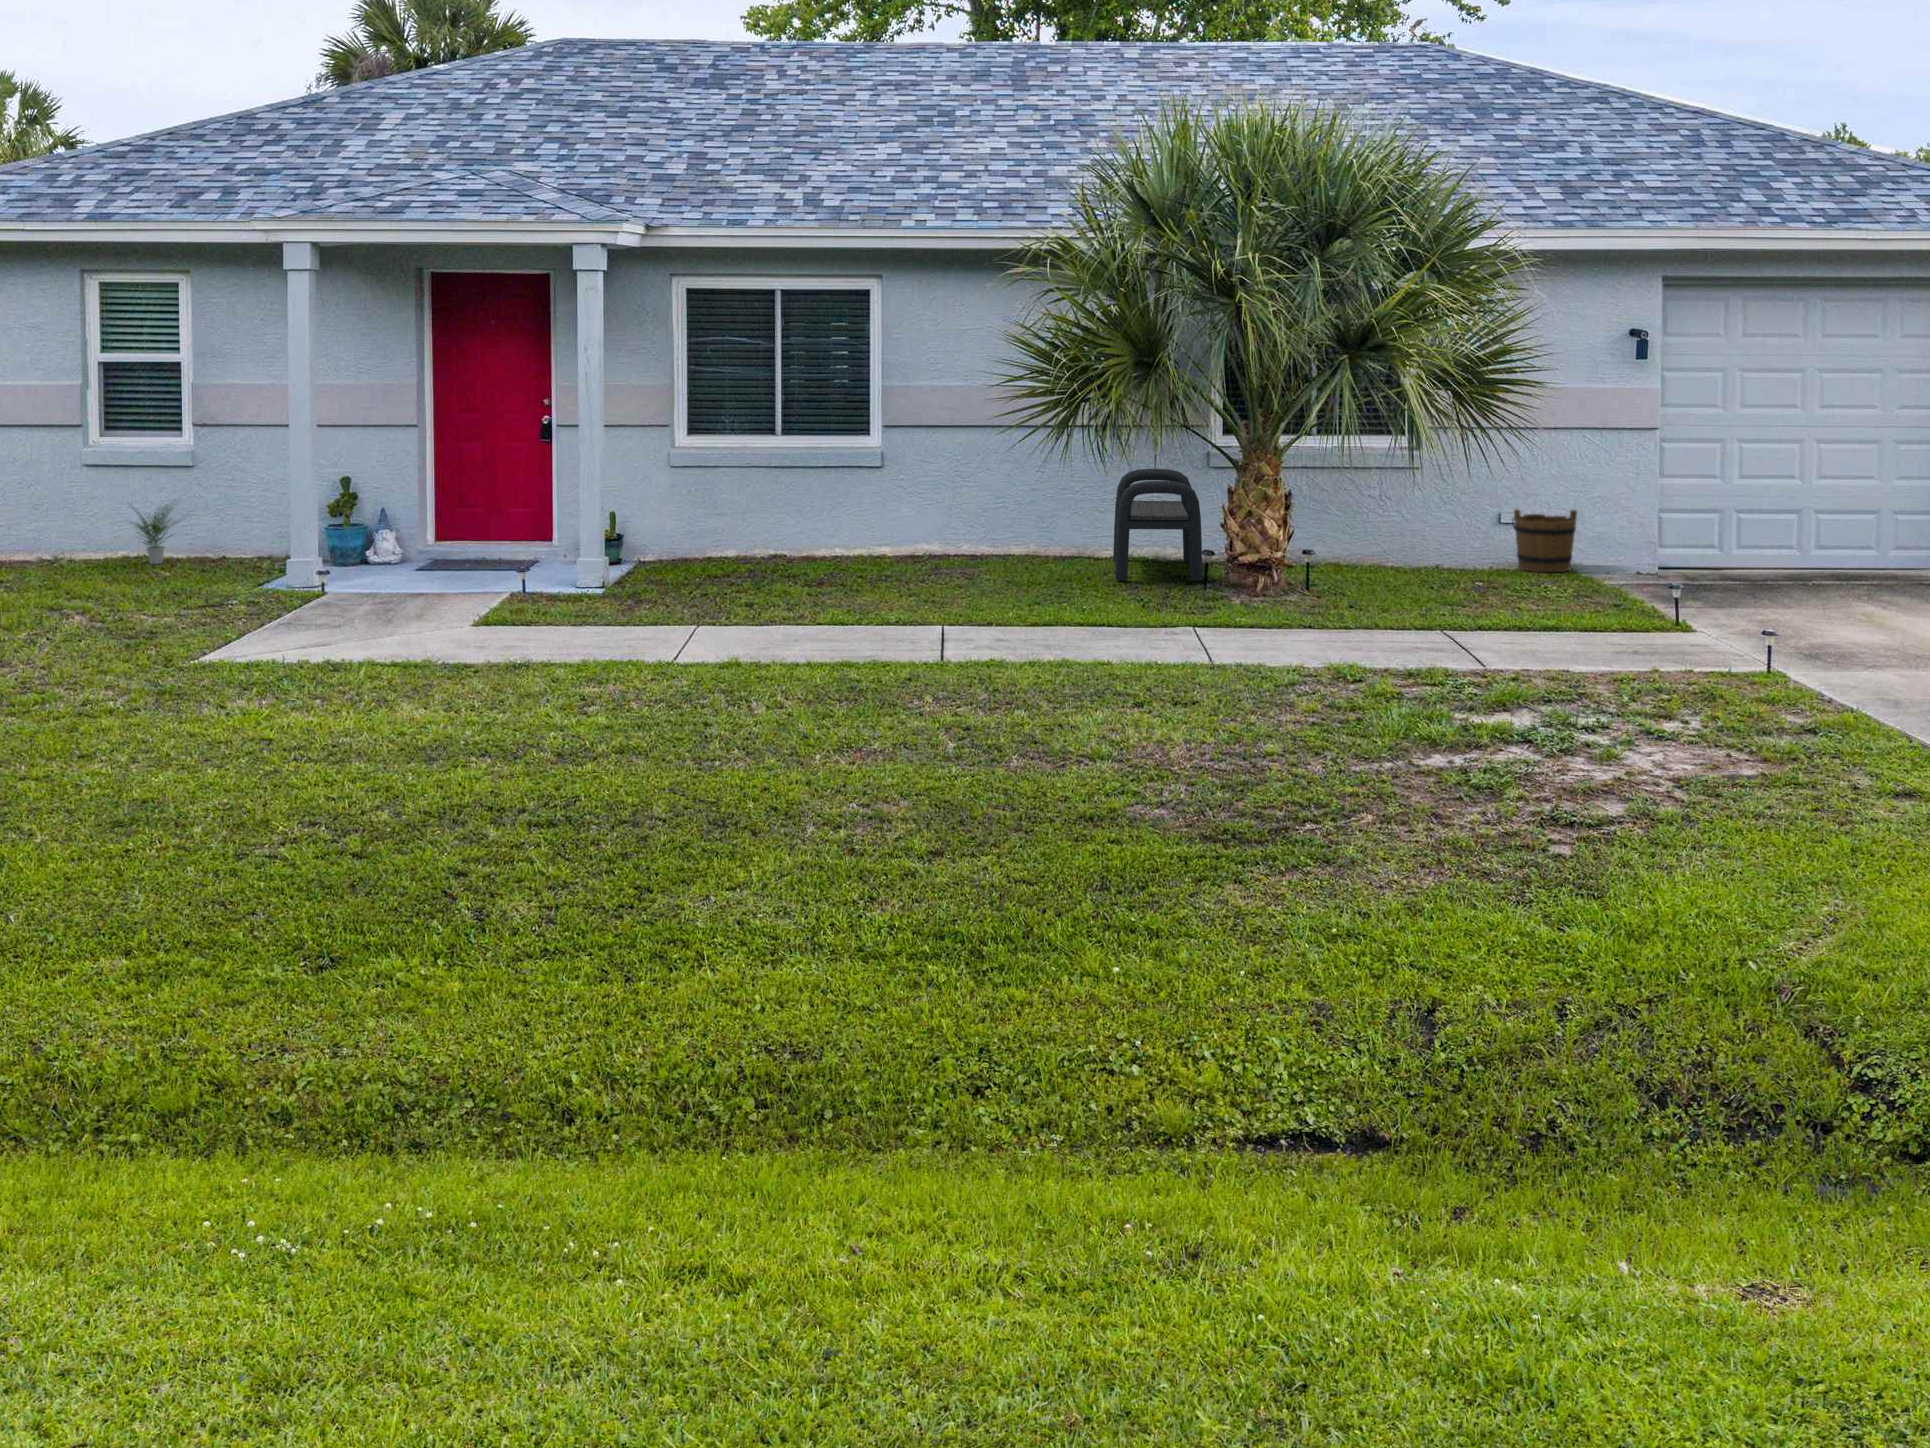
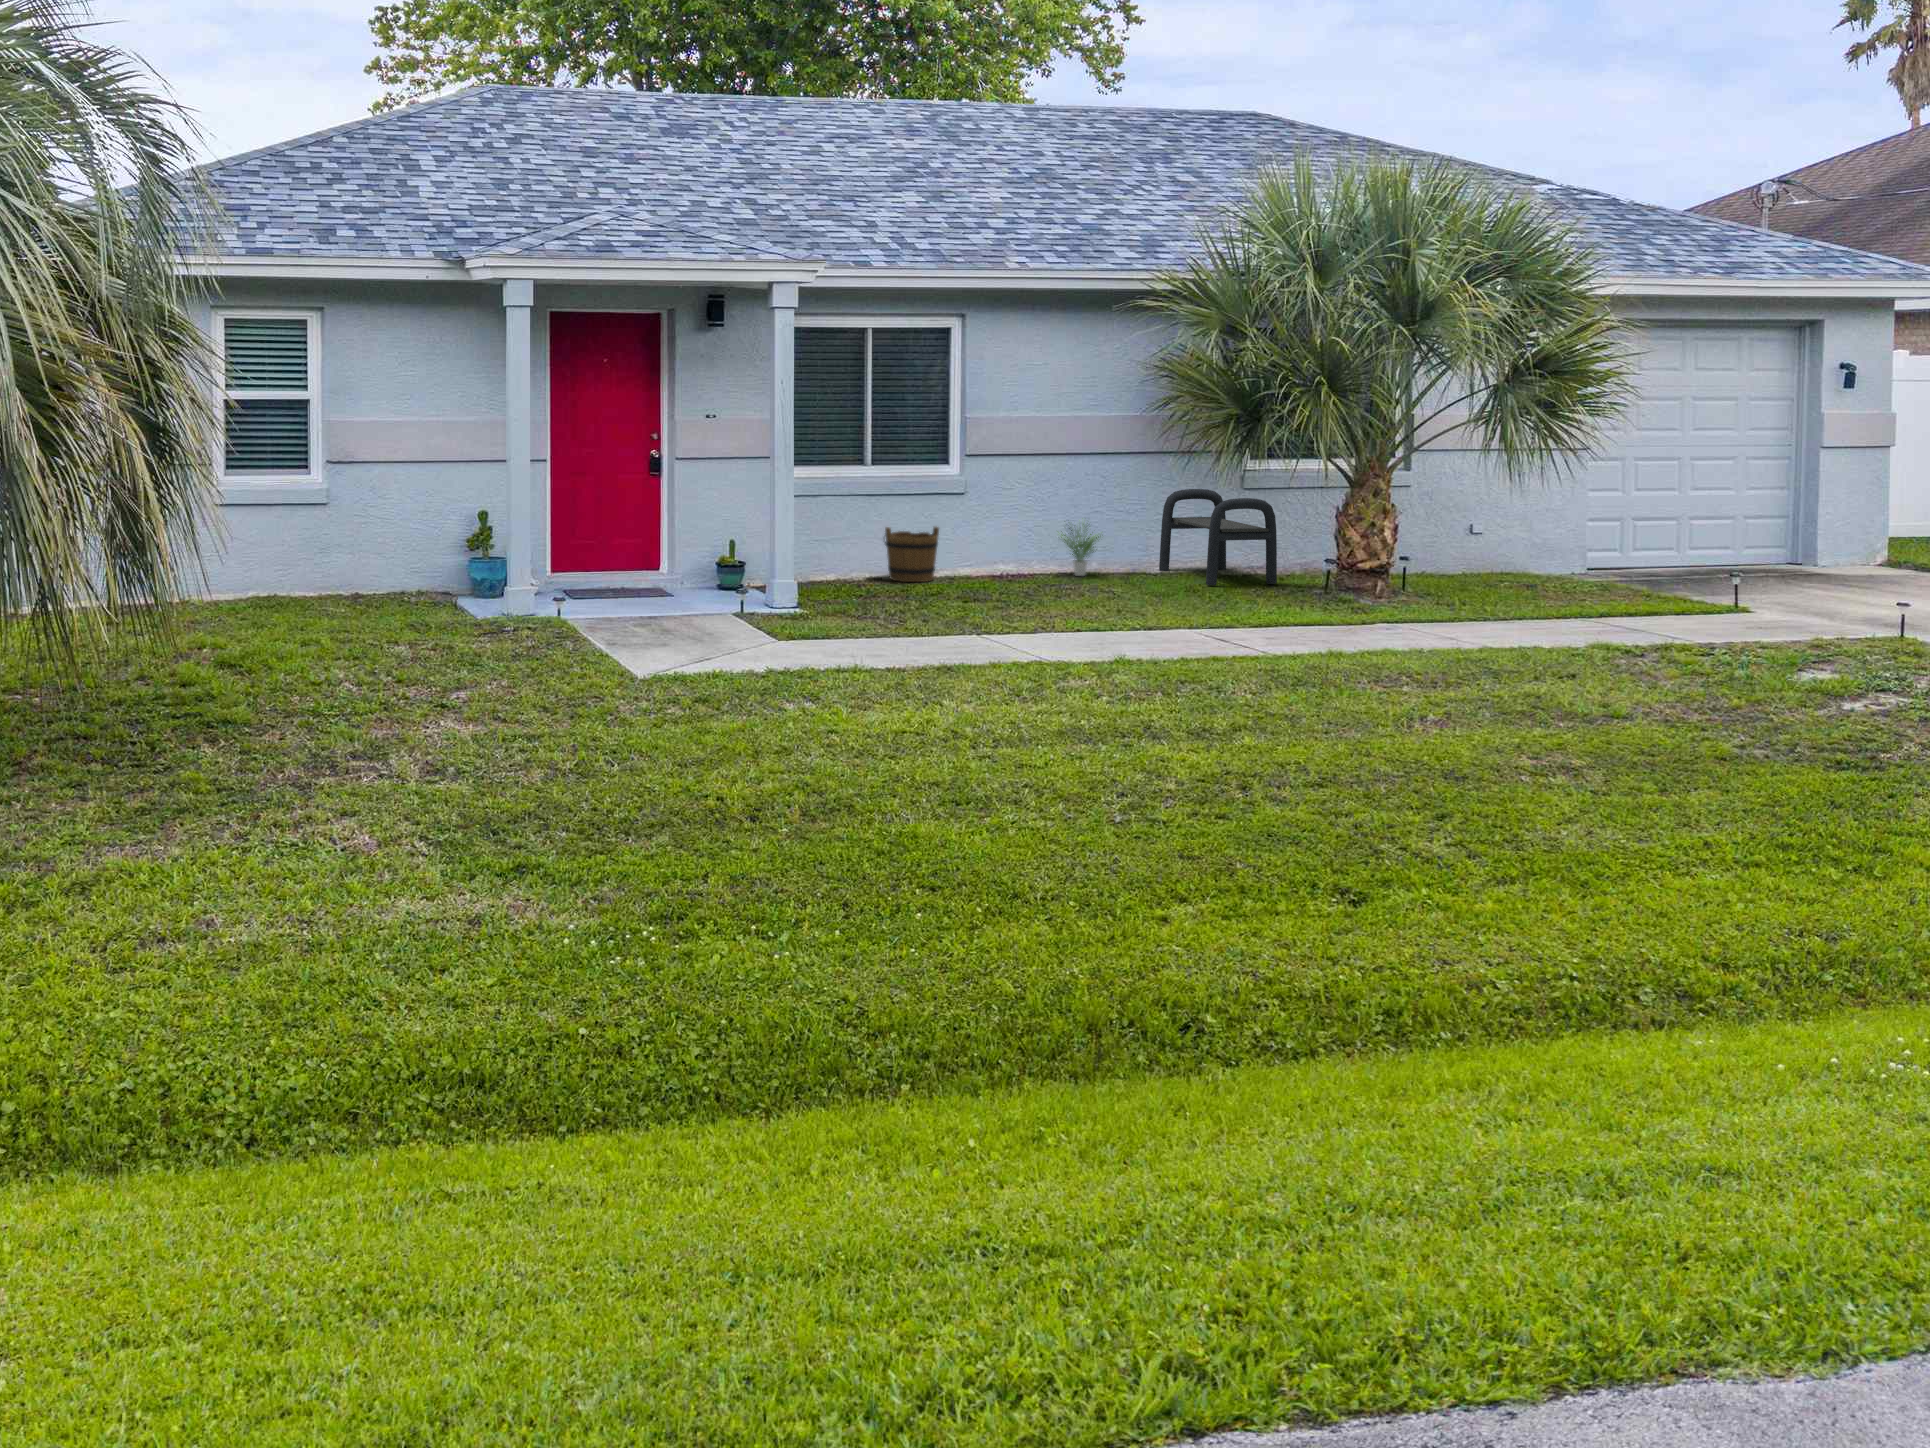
potted plant: present [131,504,175,564] -> present [1060,524,1099,576]
bucket: present [1513,509,1577,572] -> present [885,527,939,582]

